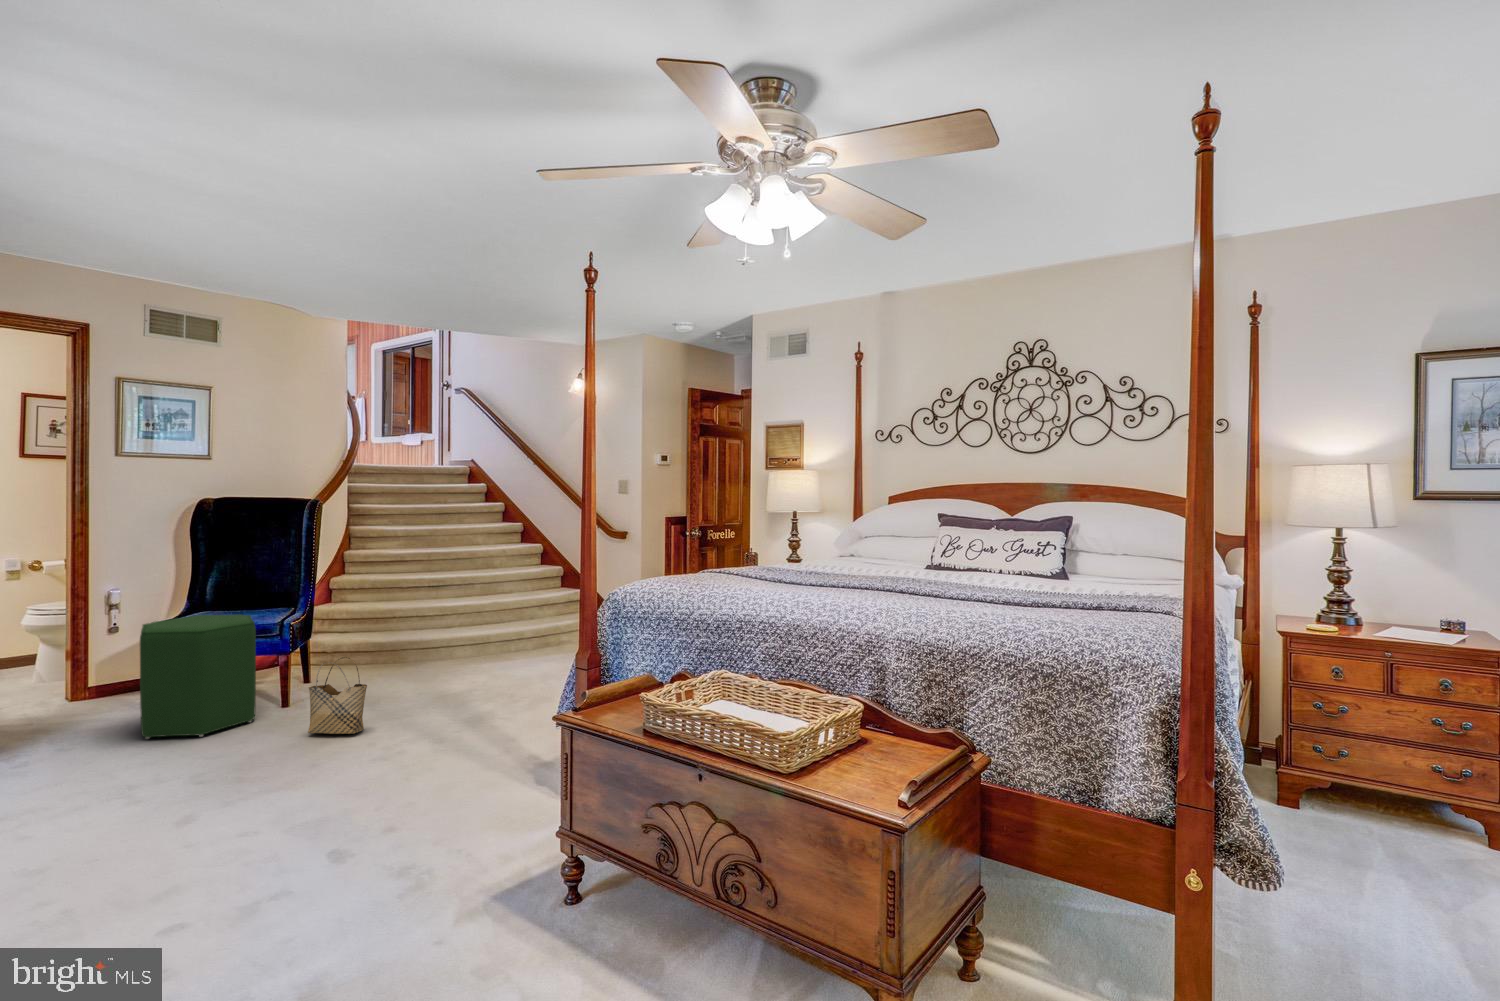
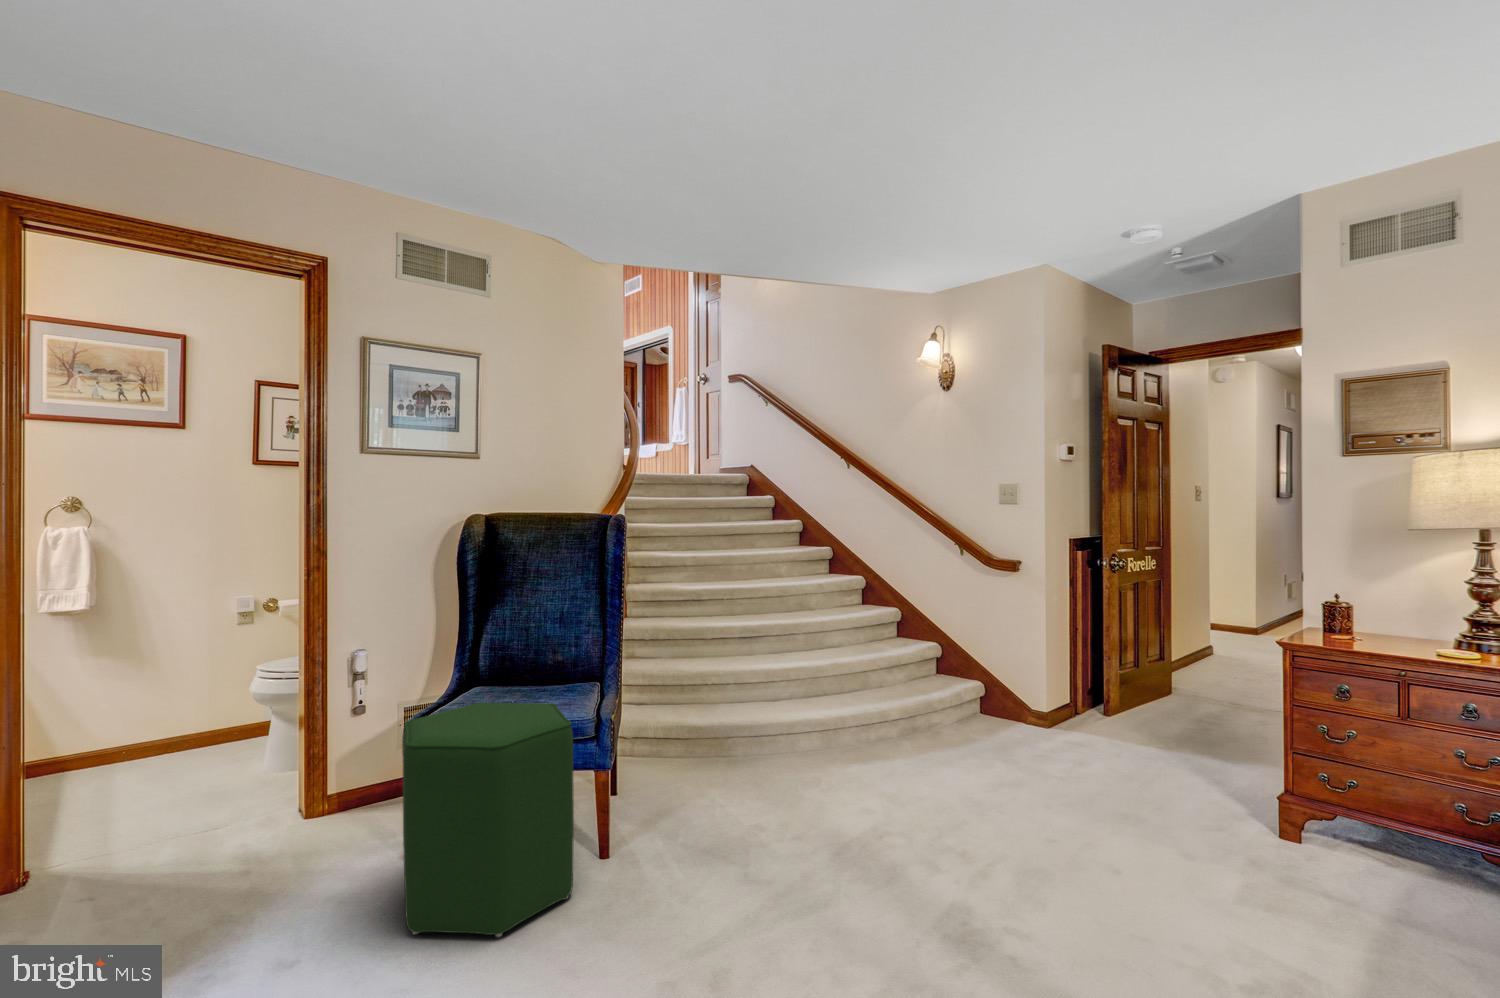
woven basket: present [308,657,367,734] -> none [676,800,778,960]

